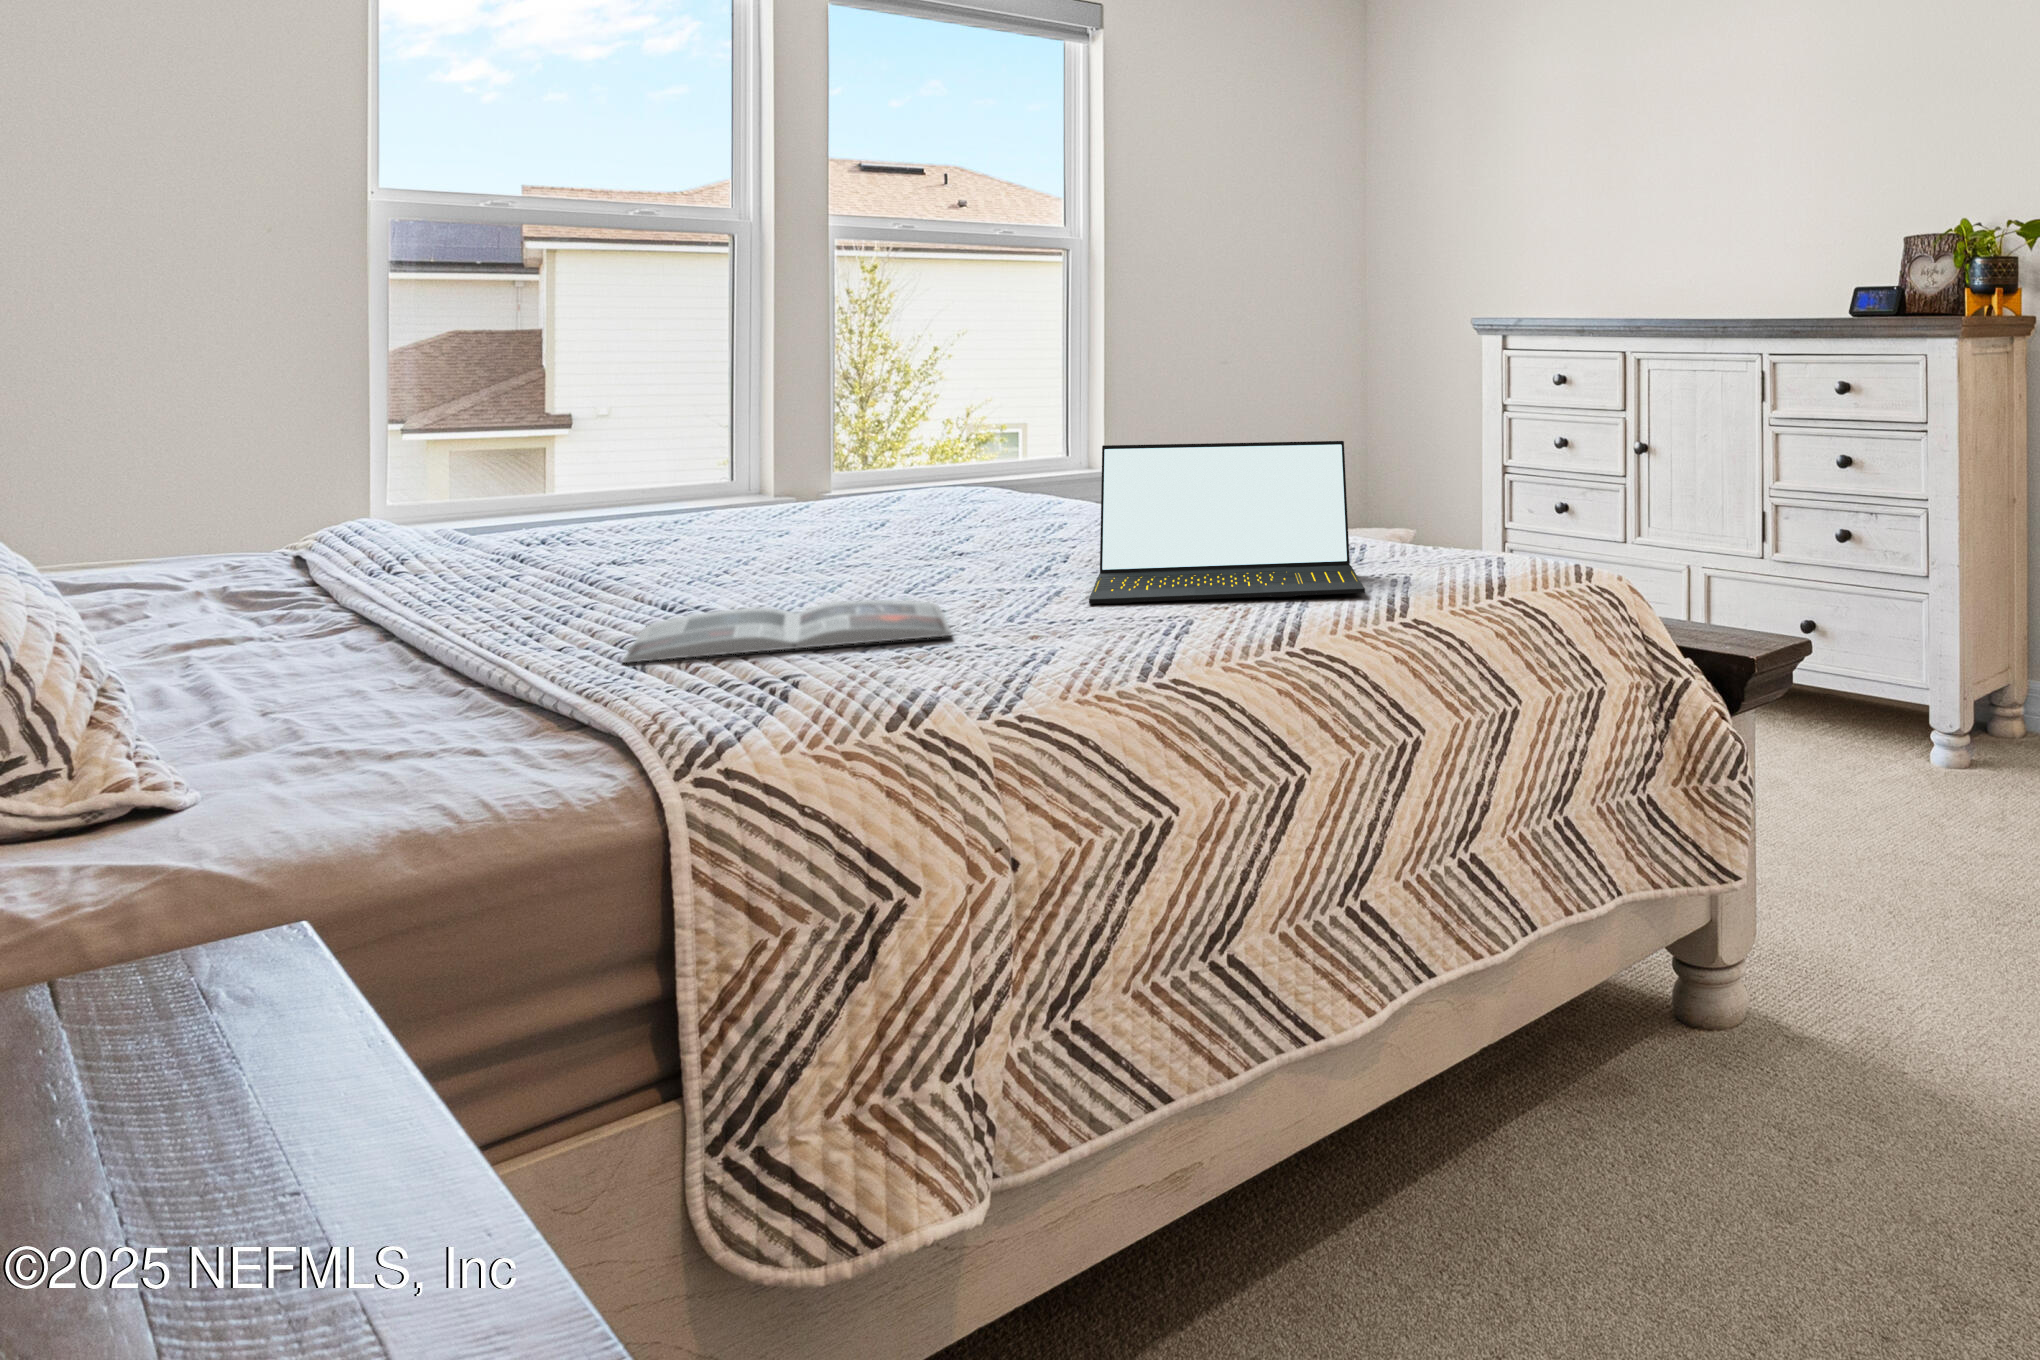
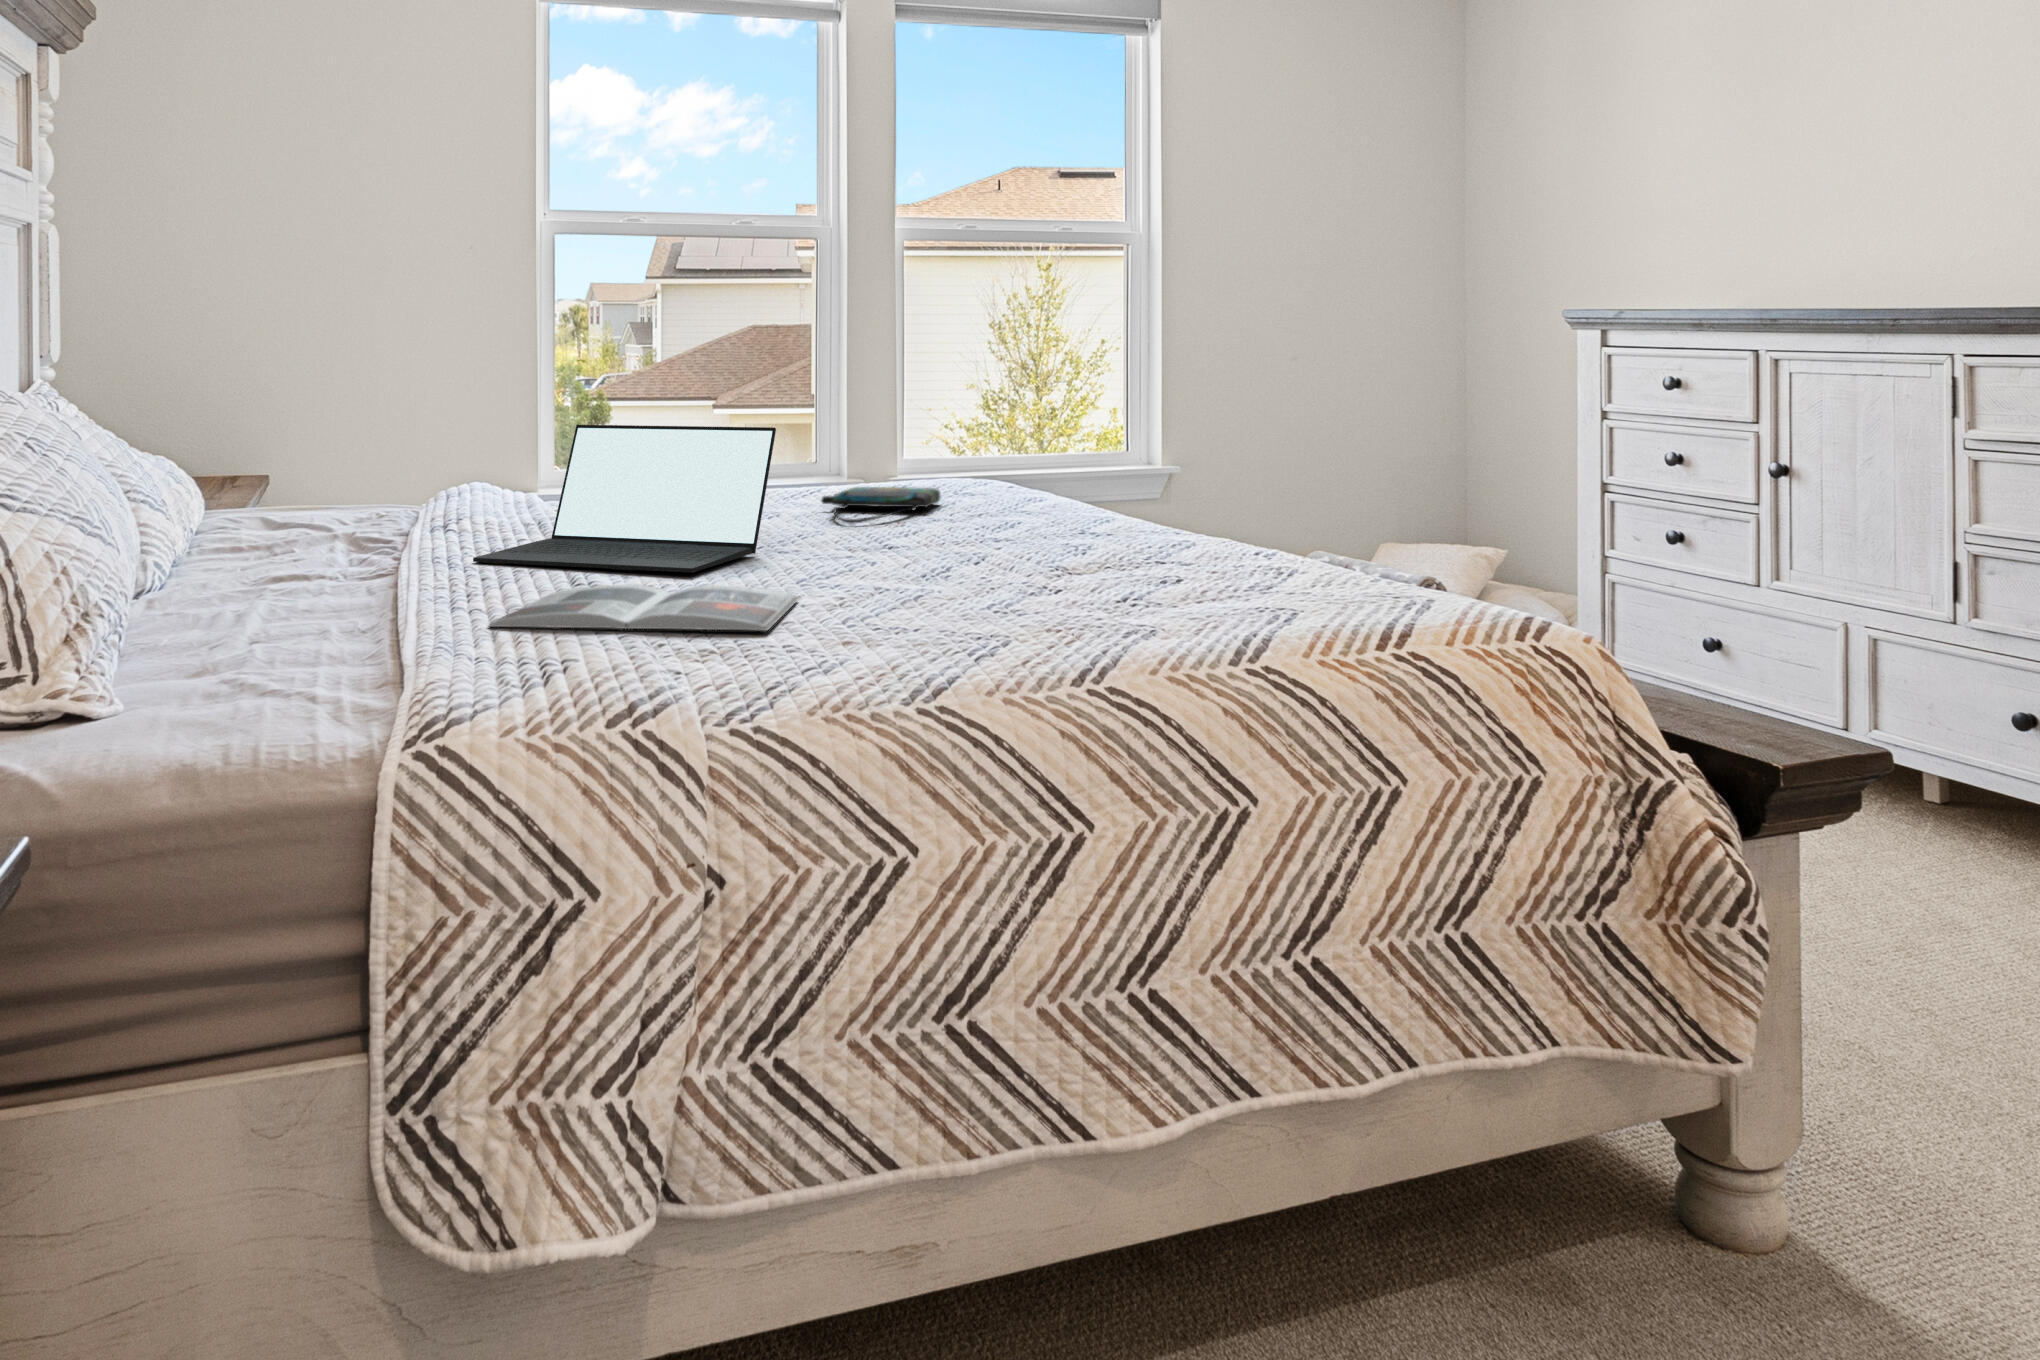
laptop: present [1089,441,1365,604] -> present [473,425,776,573]
tote bag: none [834,497,959,537] -> present [821,487,941,524]

